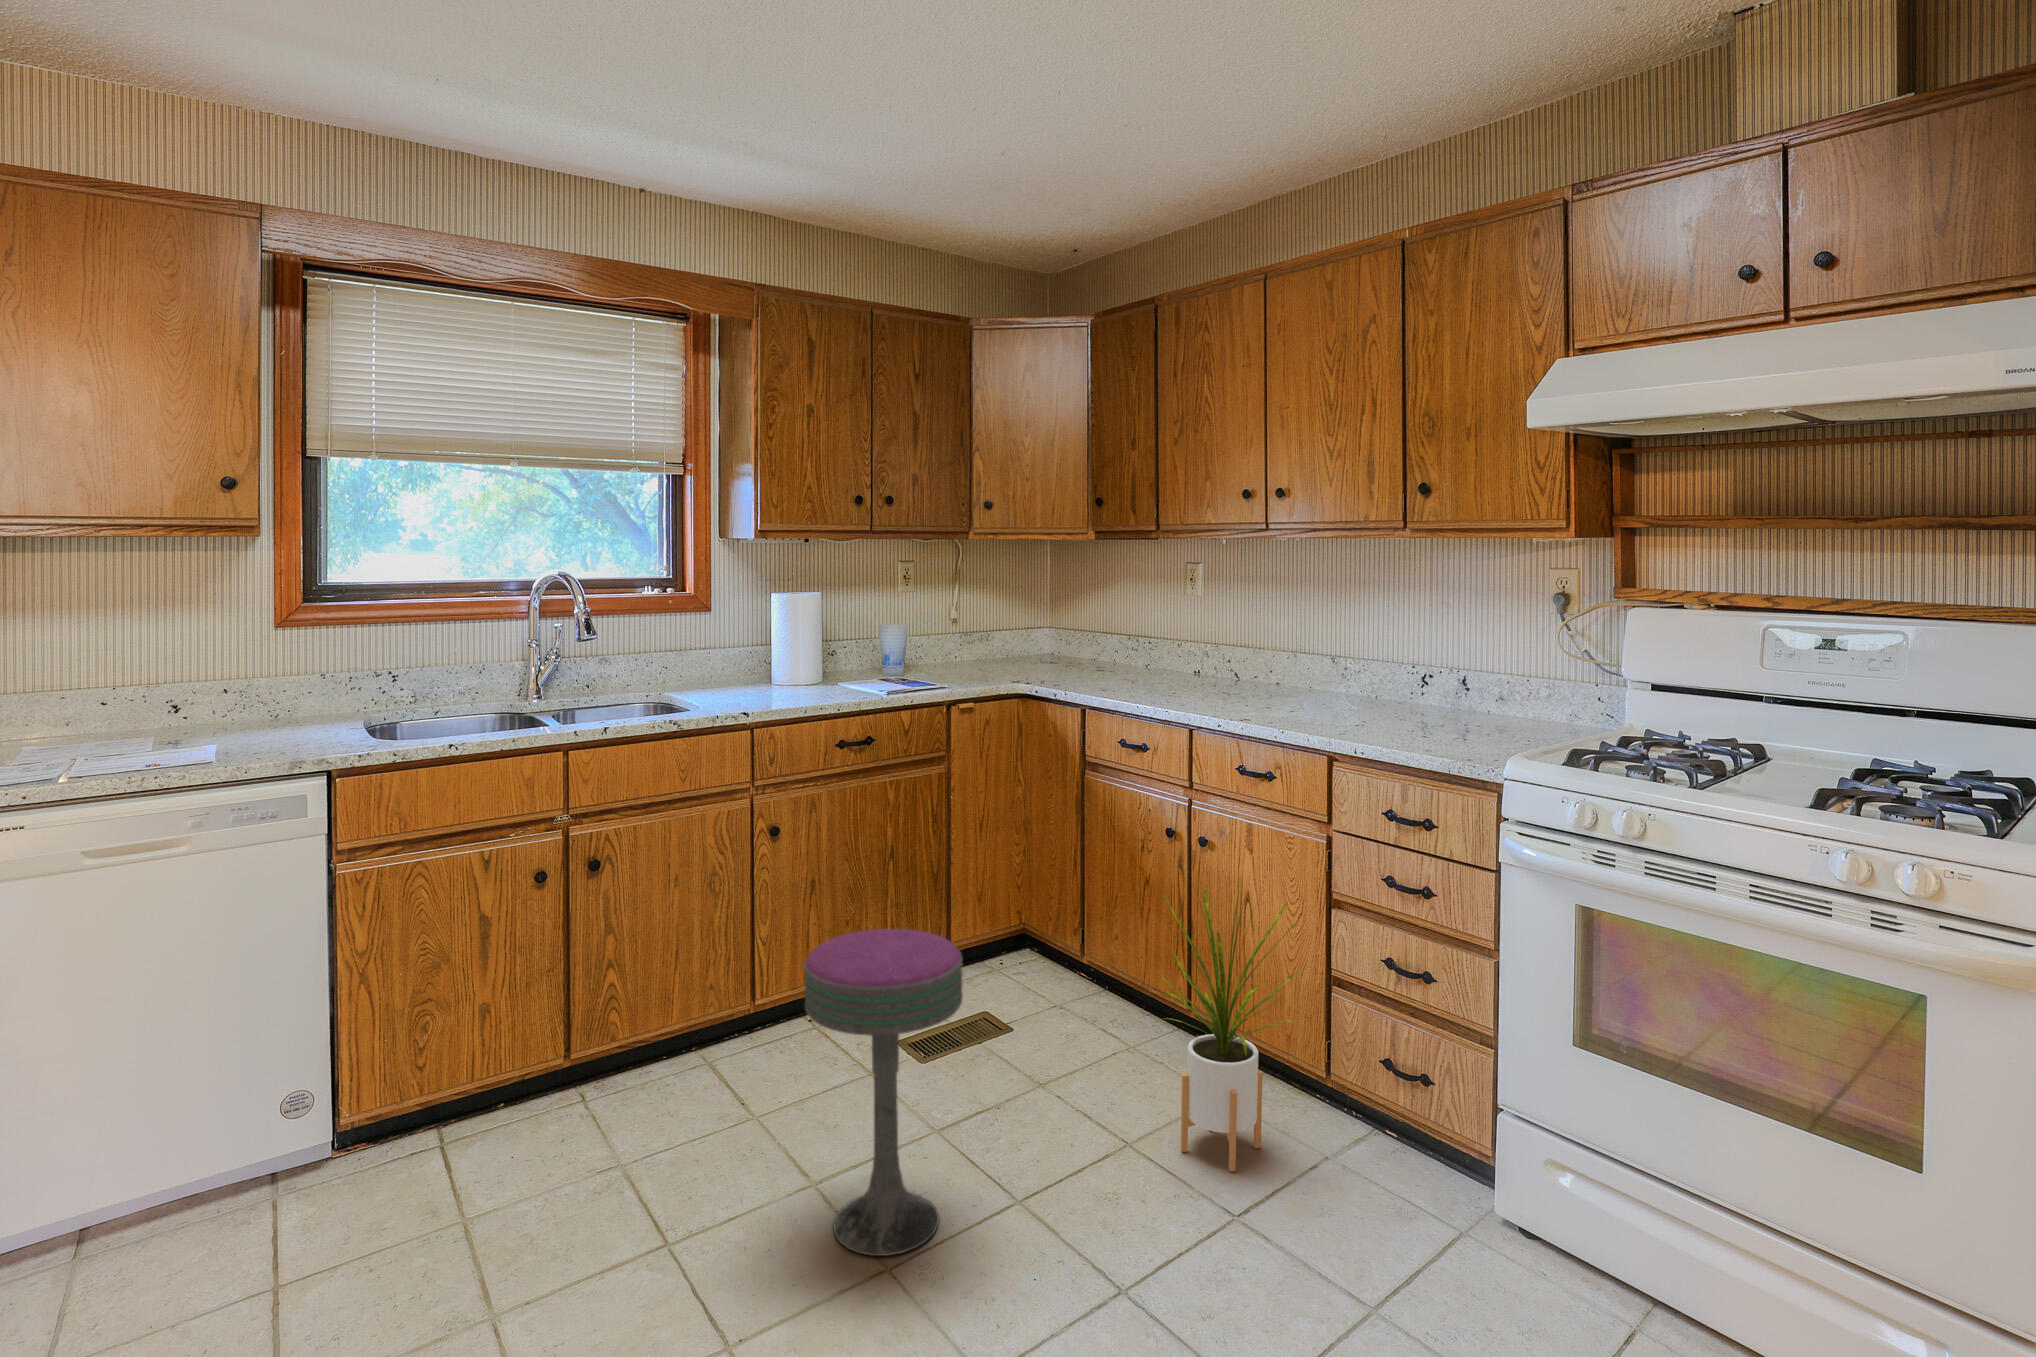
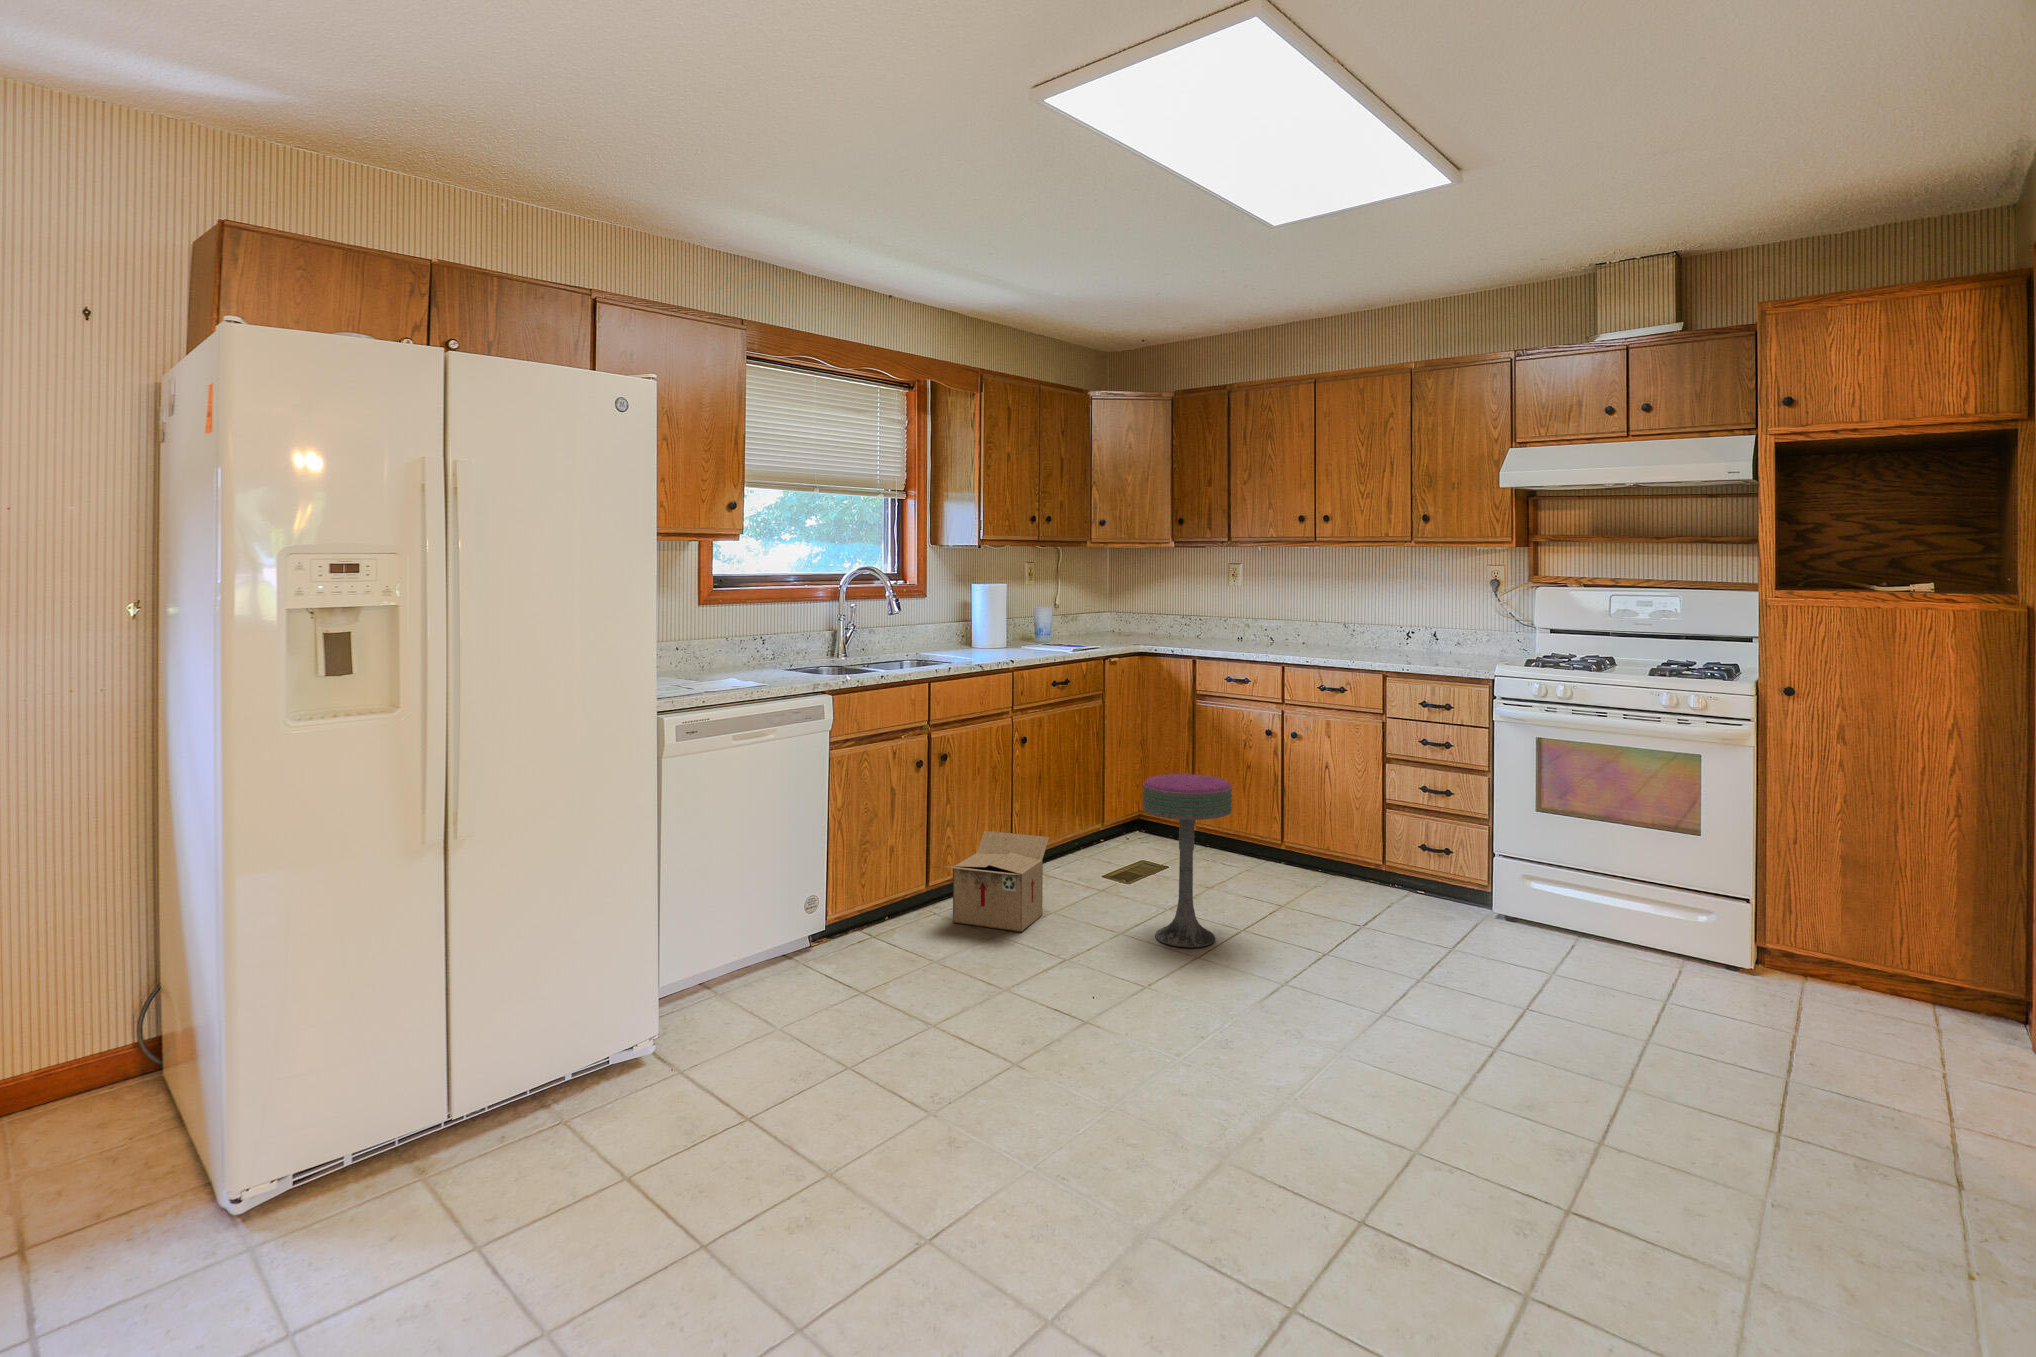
house plant: present [1153,878,1300,1171] -> none [1296,743,1385,908]
cardboard box: none [518,981,737,1175] -> present [945,831,1049,932]

